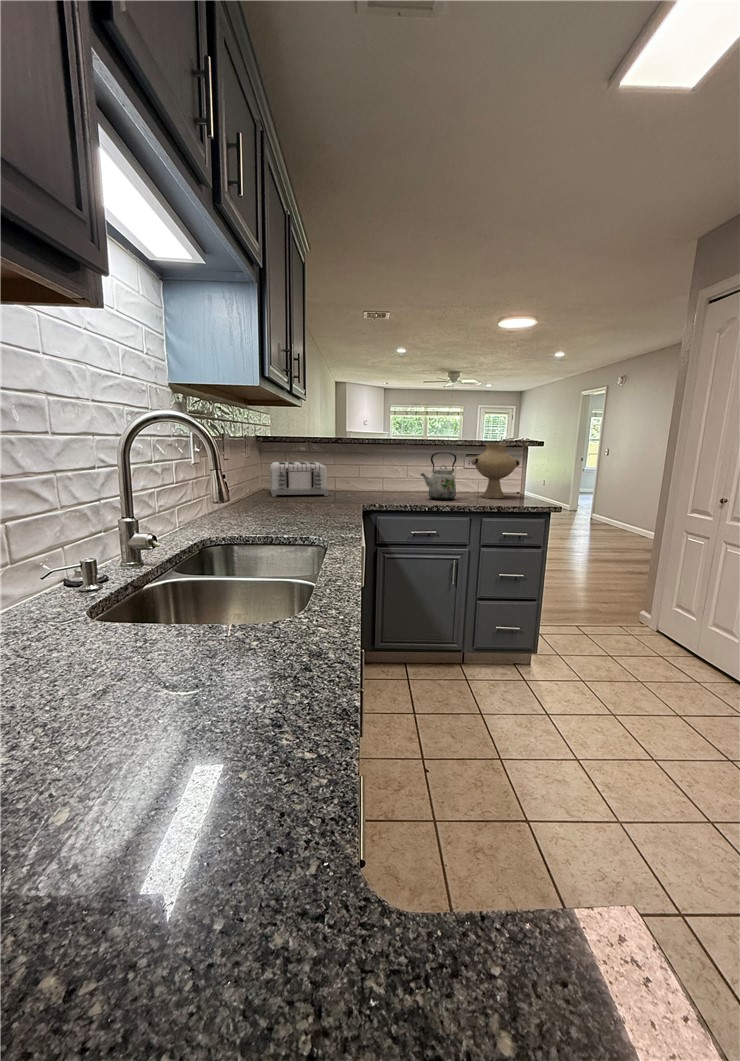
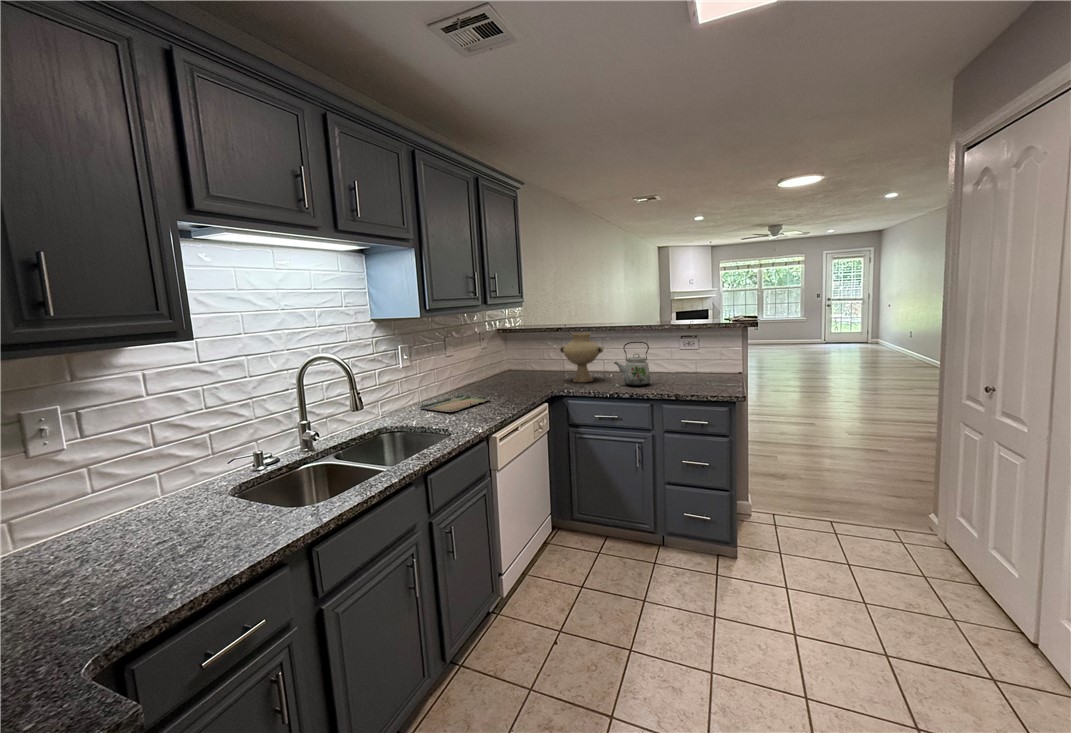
vase: present [471,443,520,498] -> present [560,333,603,382]
toaster: present [270,462,328,497] -> none [495,349,548,382]
tray: none [220,502,303,521] -> present [420,394,490,412]

